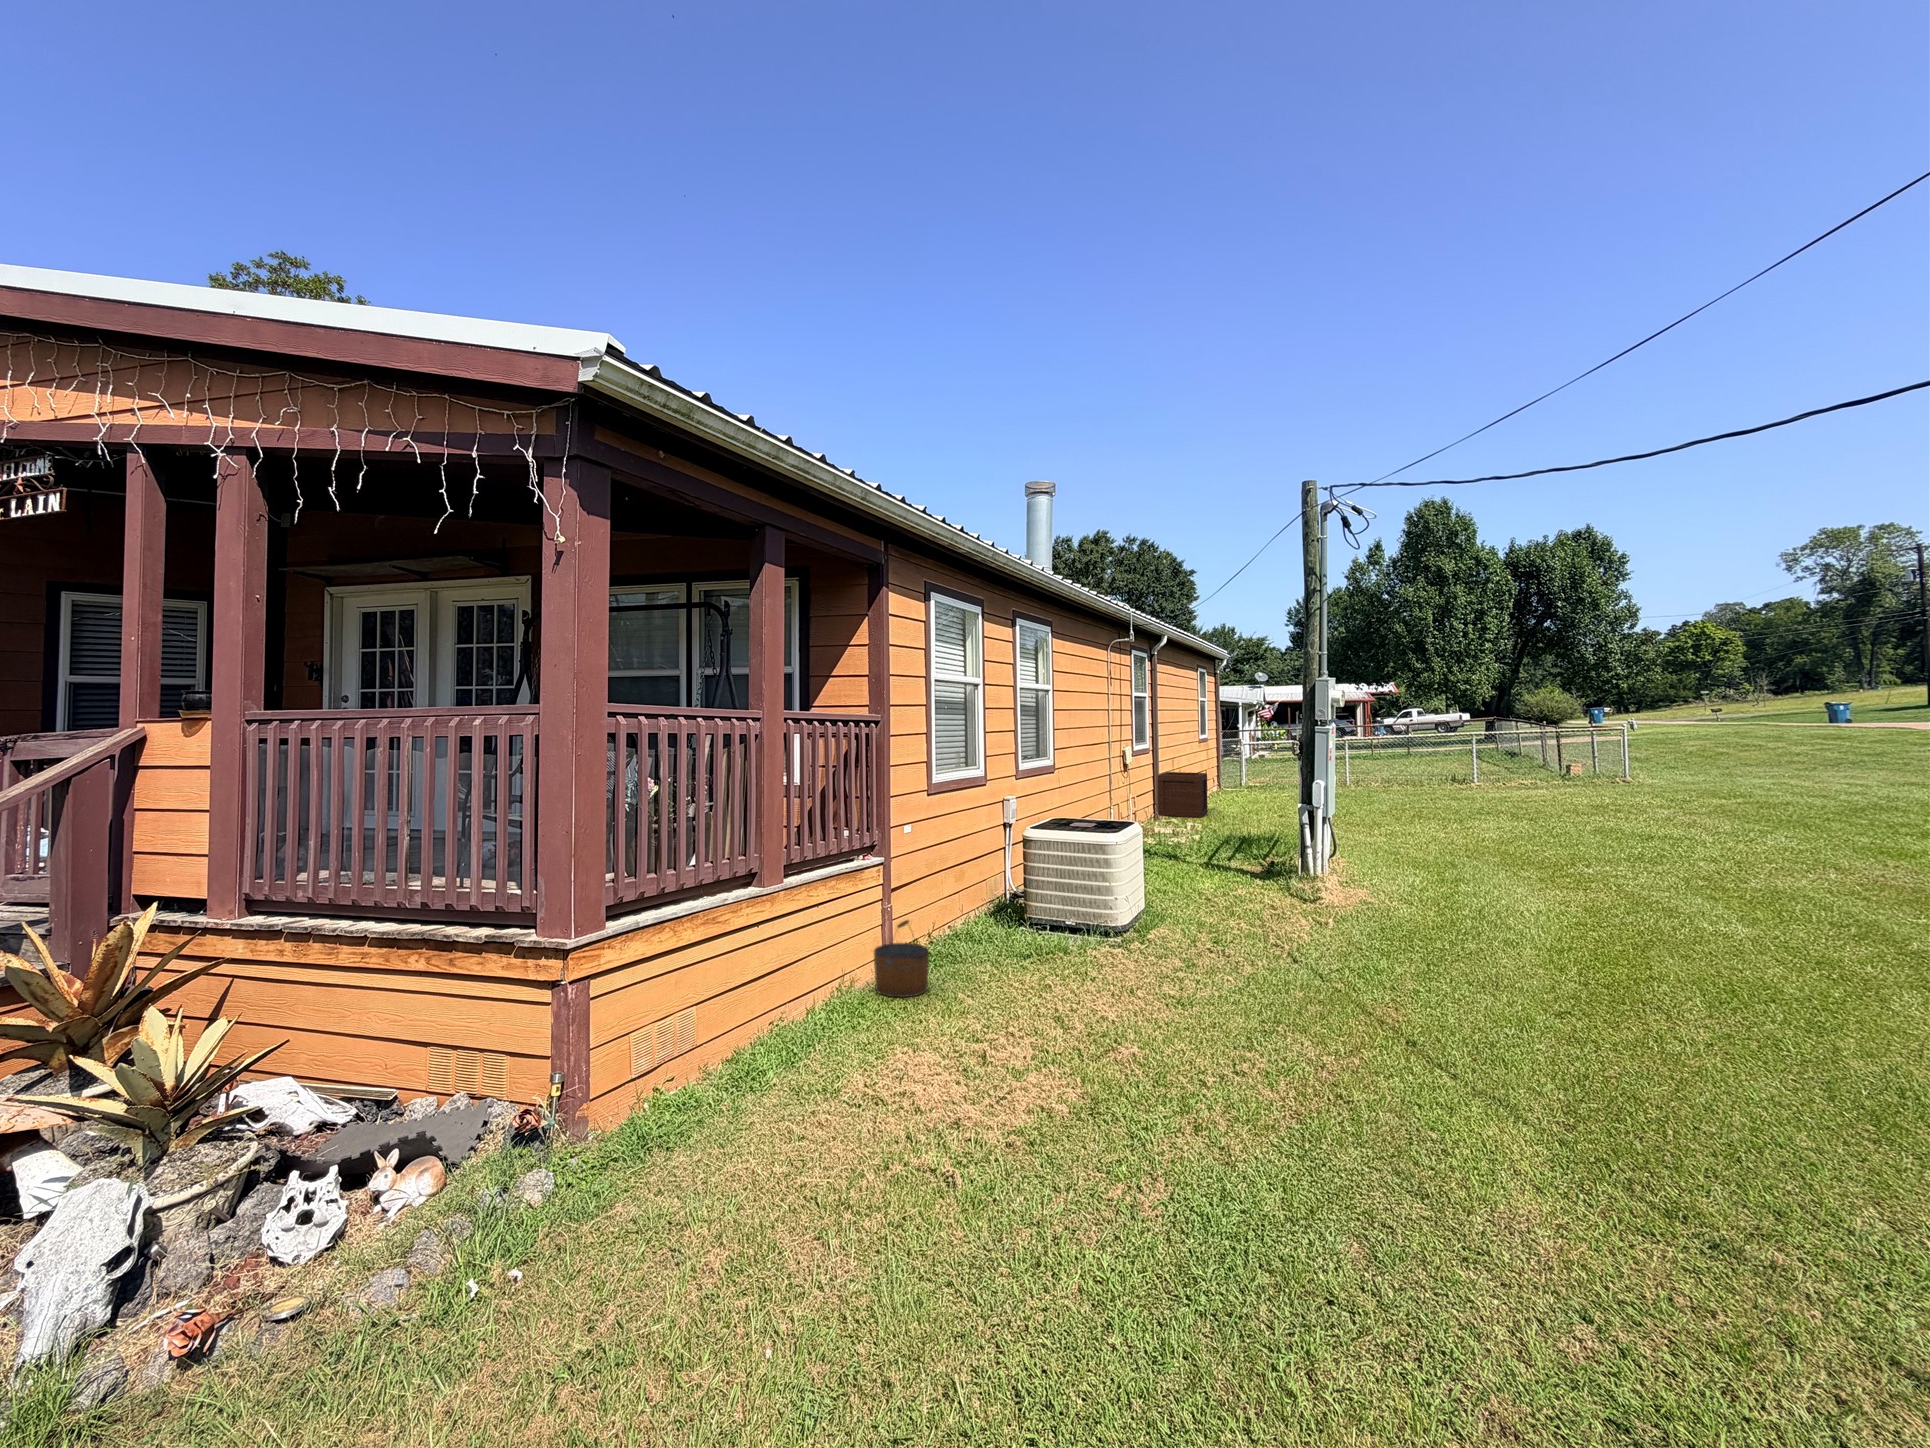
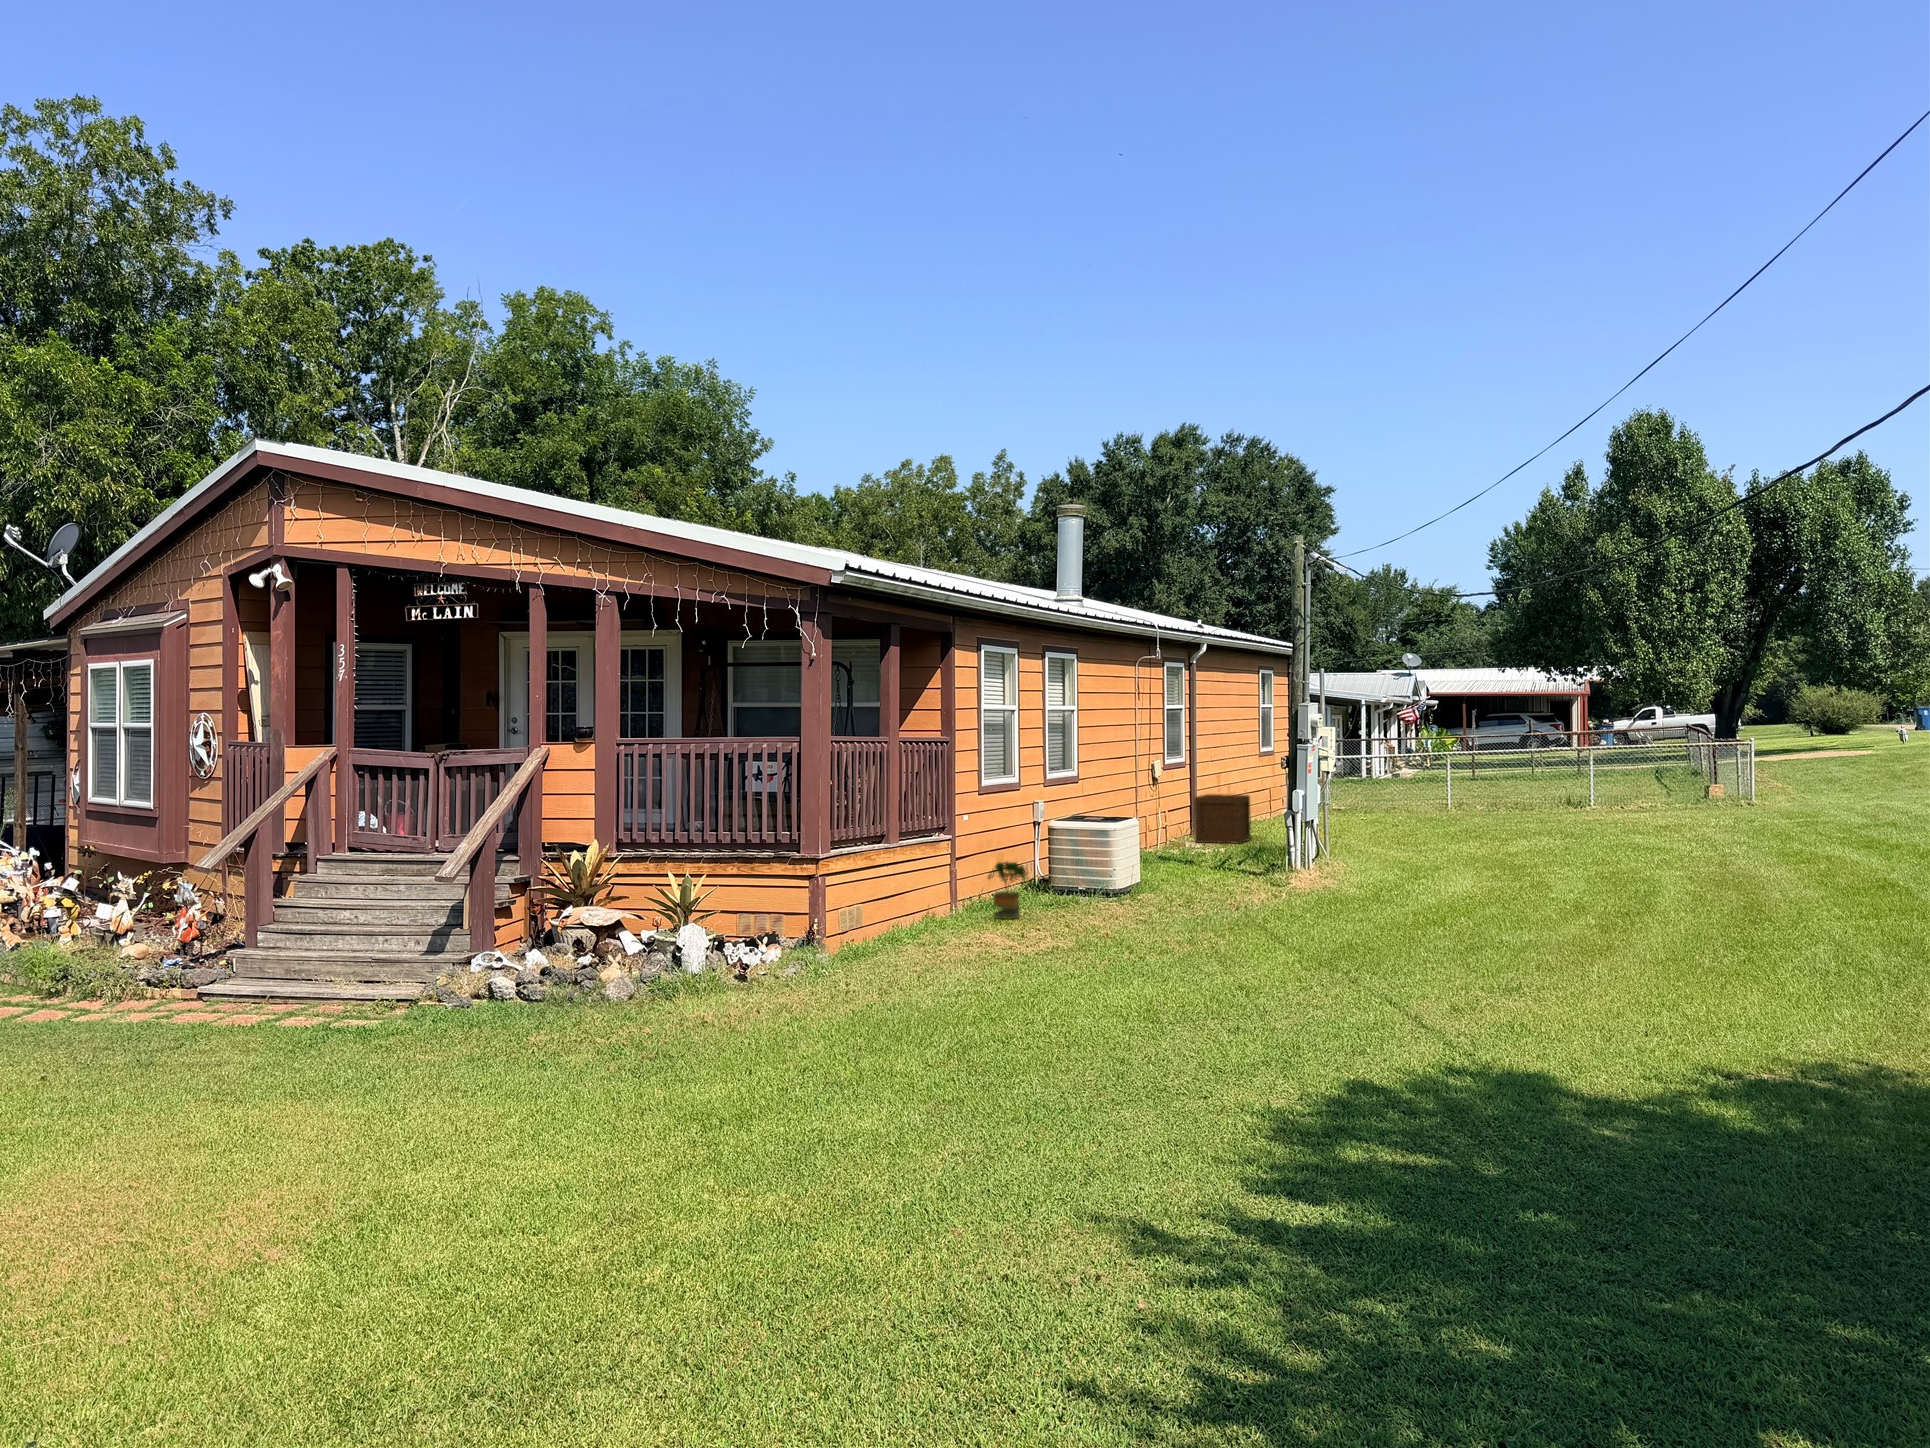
potted tree: none [938,874,993,951] -> present [988,862,1027,919]
bucket: present [874,920,929,997] -> none [948,884,988,936]

